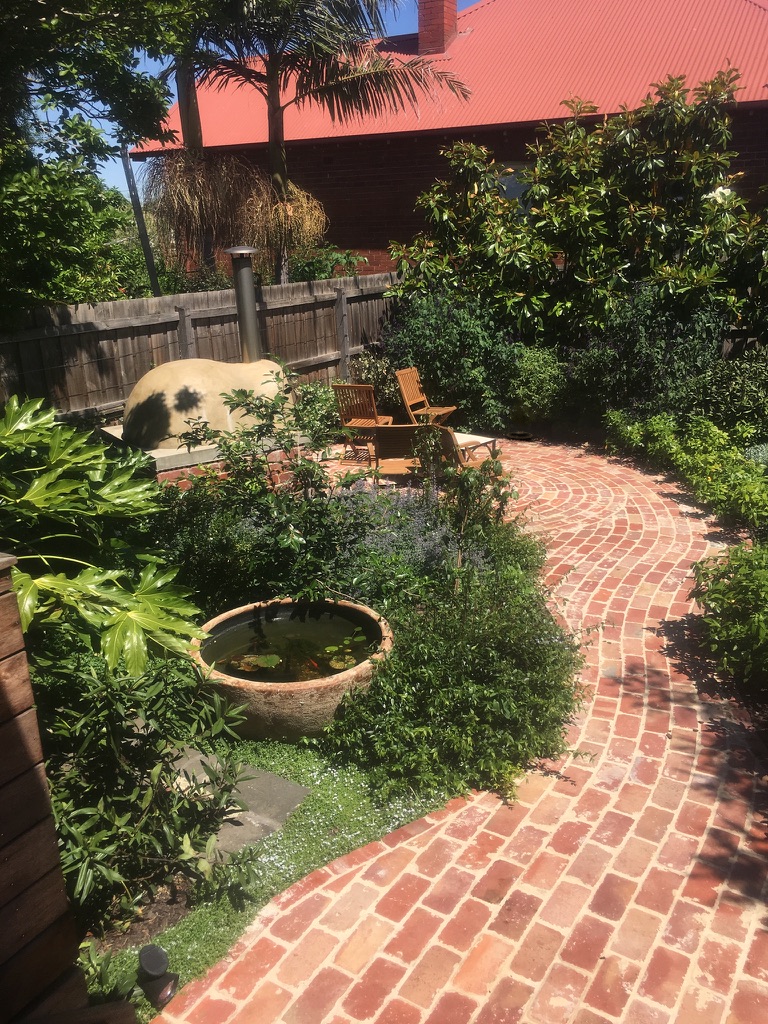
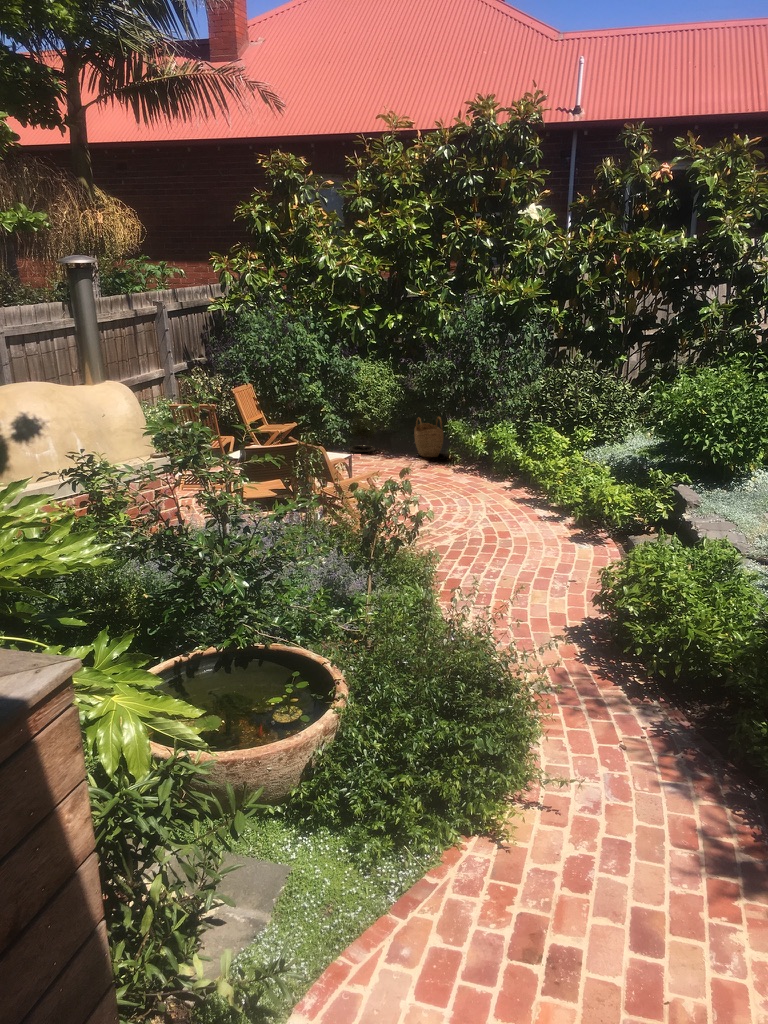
woven basket: none [572,406,601,447] -> present [415,417,443,458]

